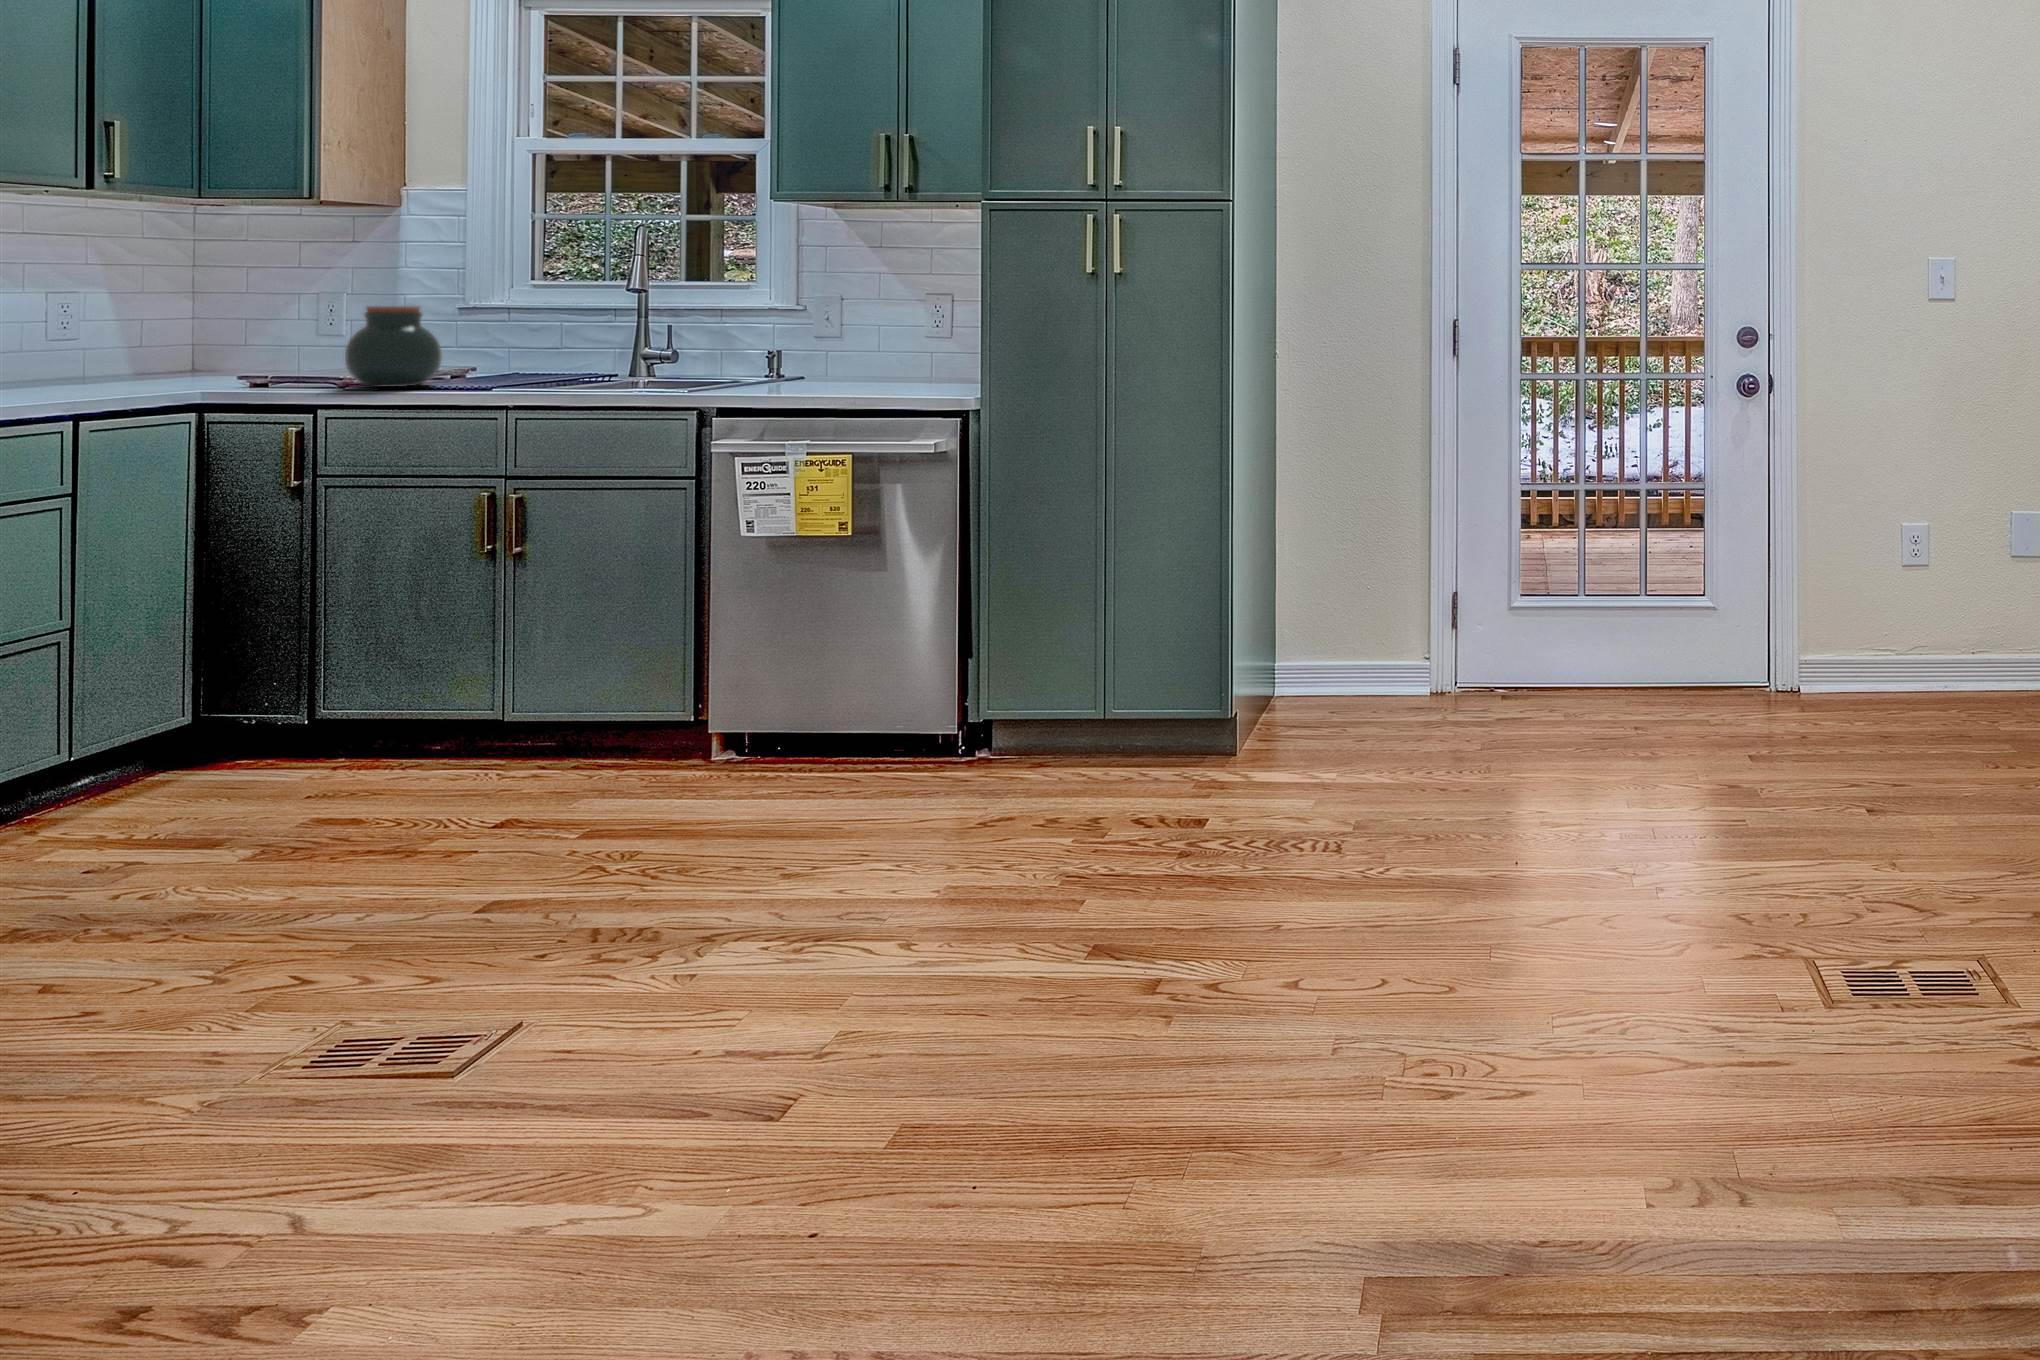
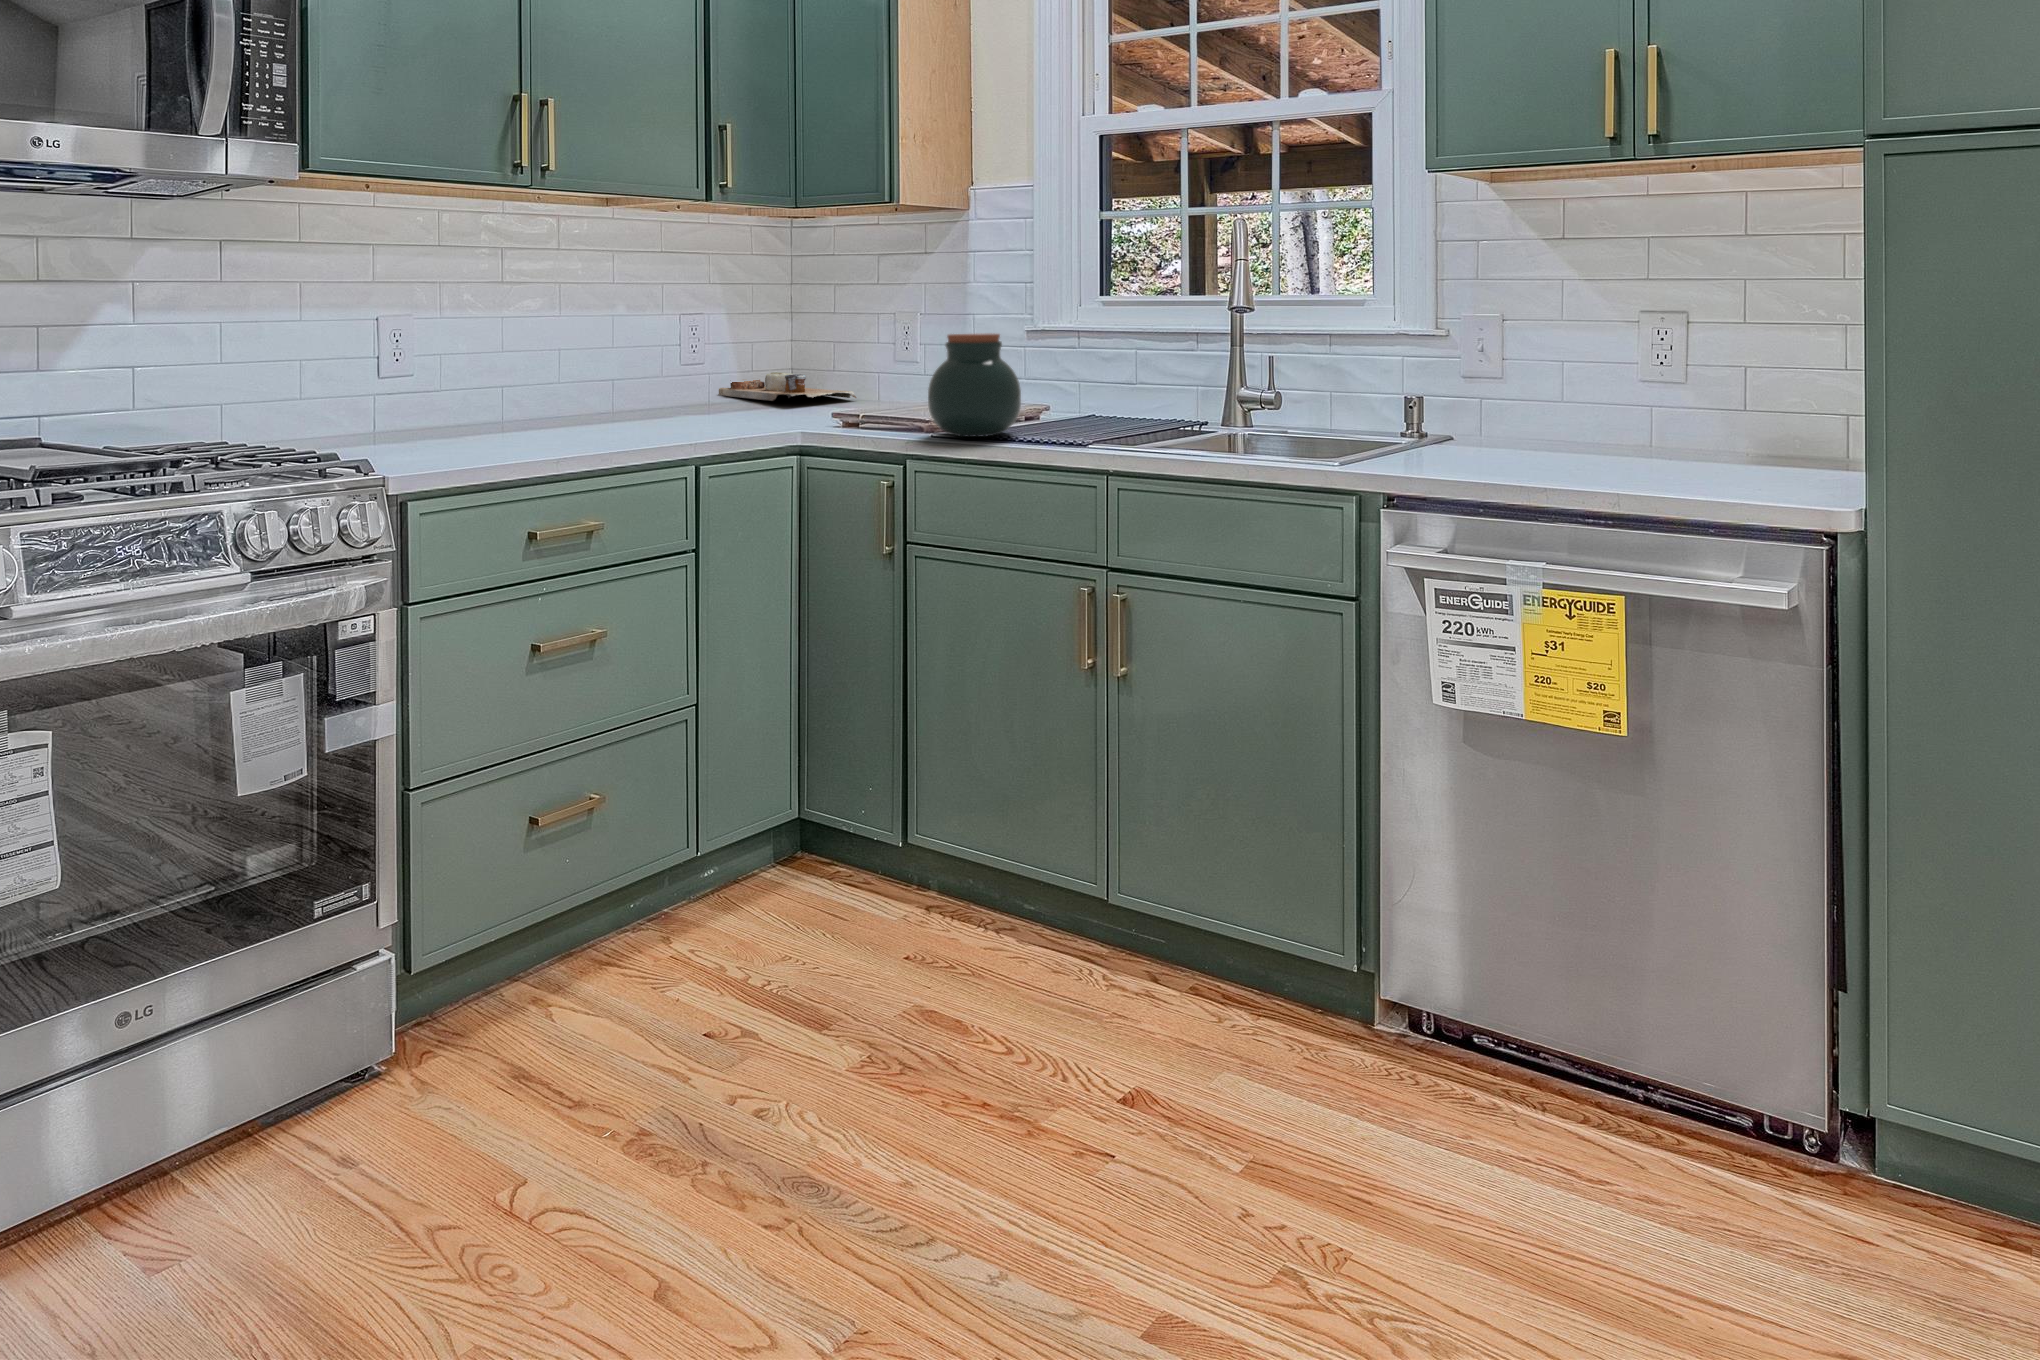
cutting board: none [104,344,278,369] -> present [718,372,856,401]

